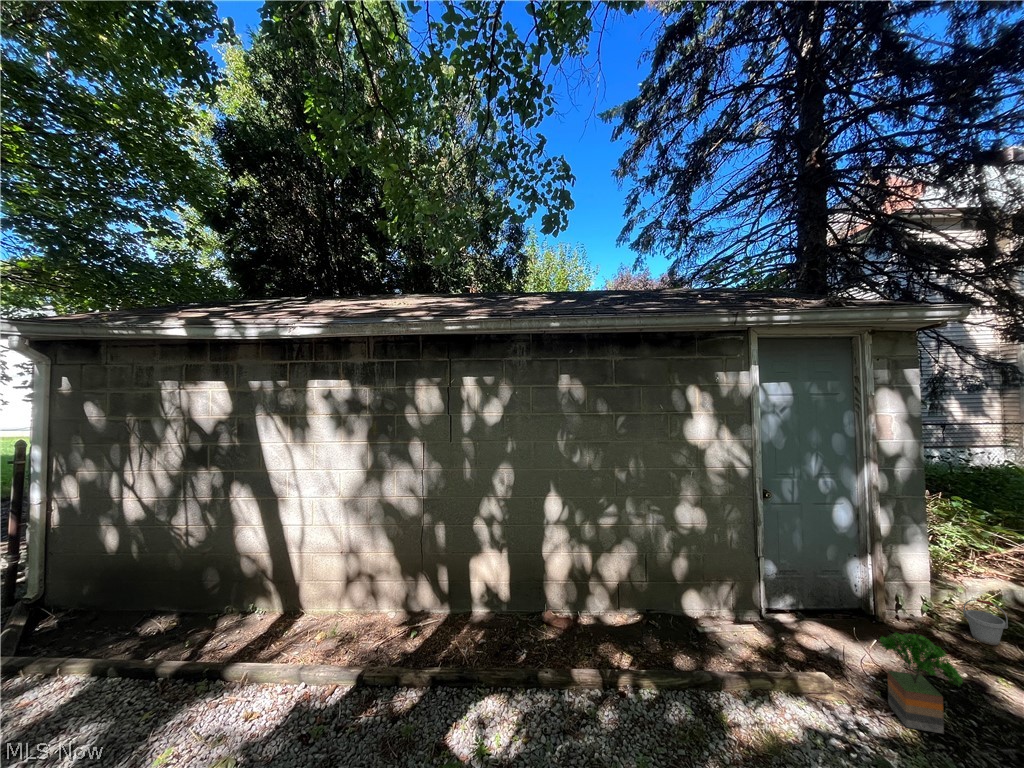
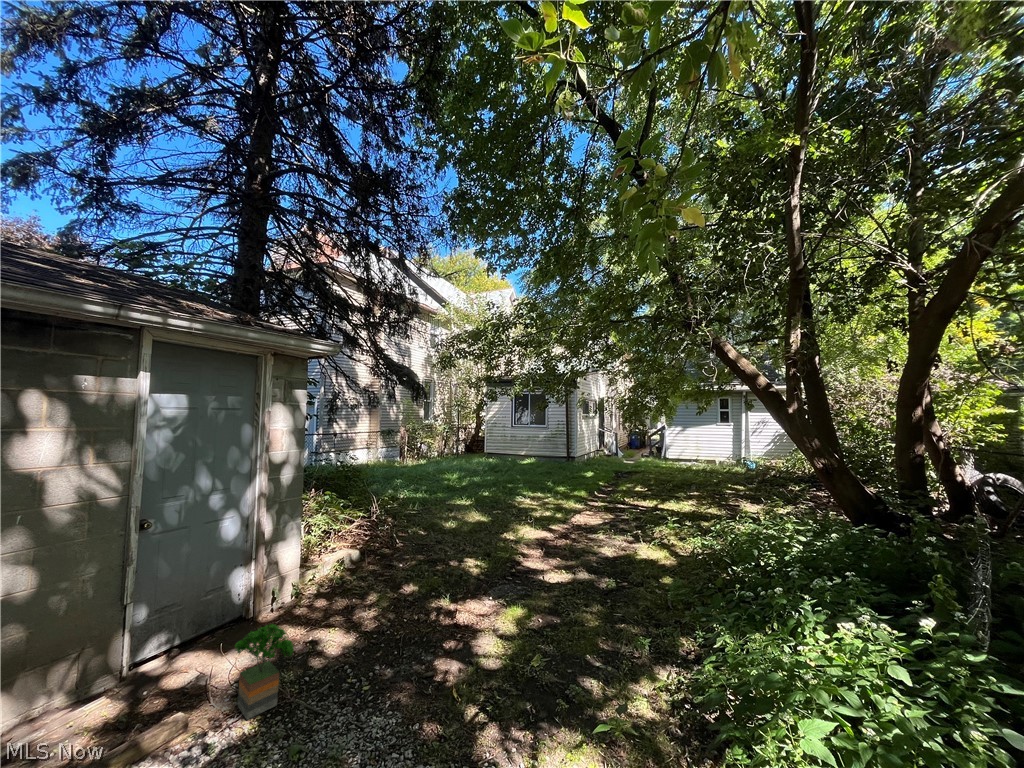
bucket: present [963,599,1008,645] -> none [317,571,341,605]

